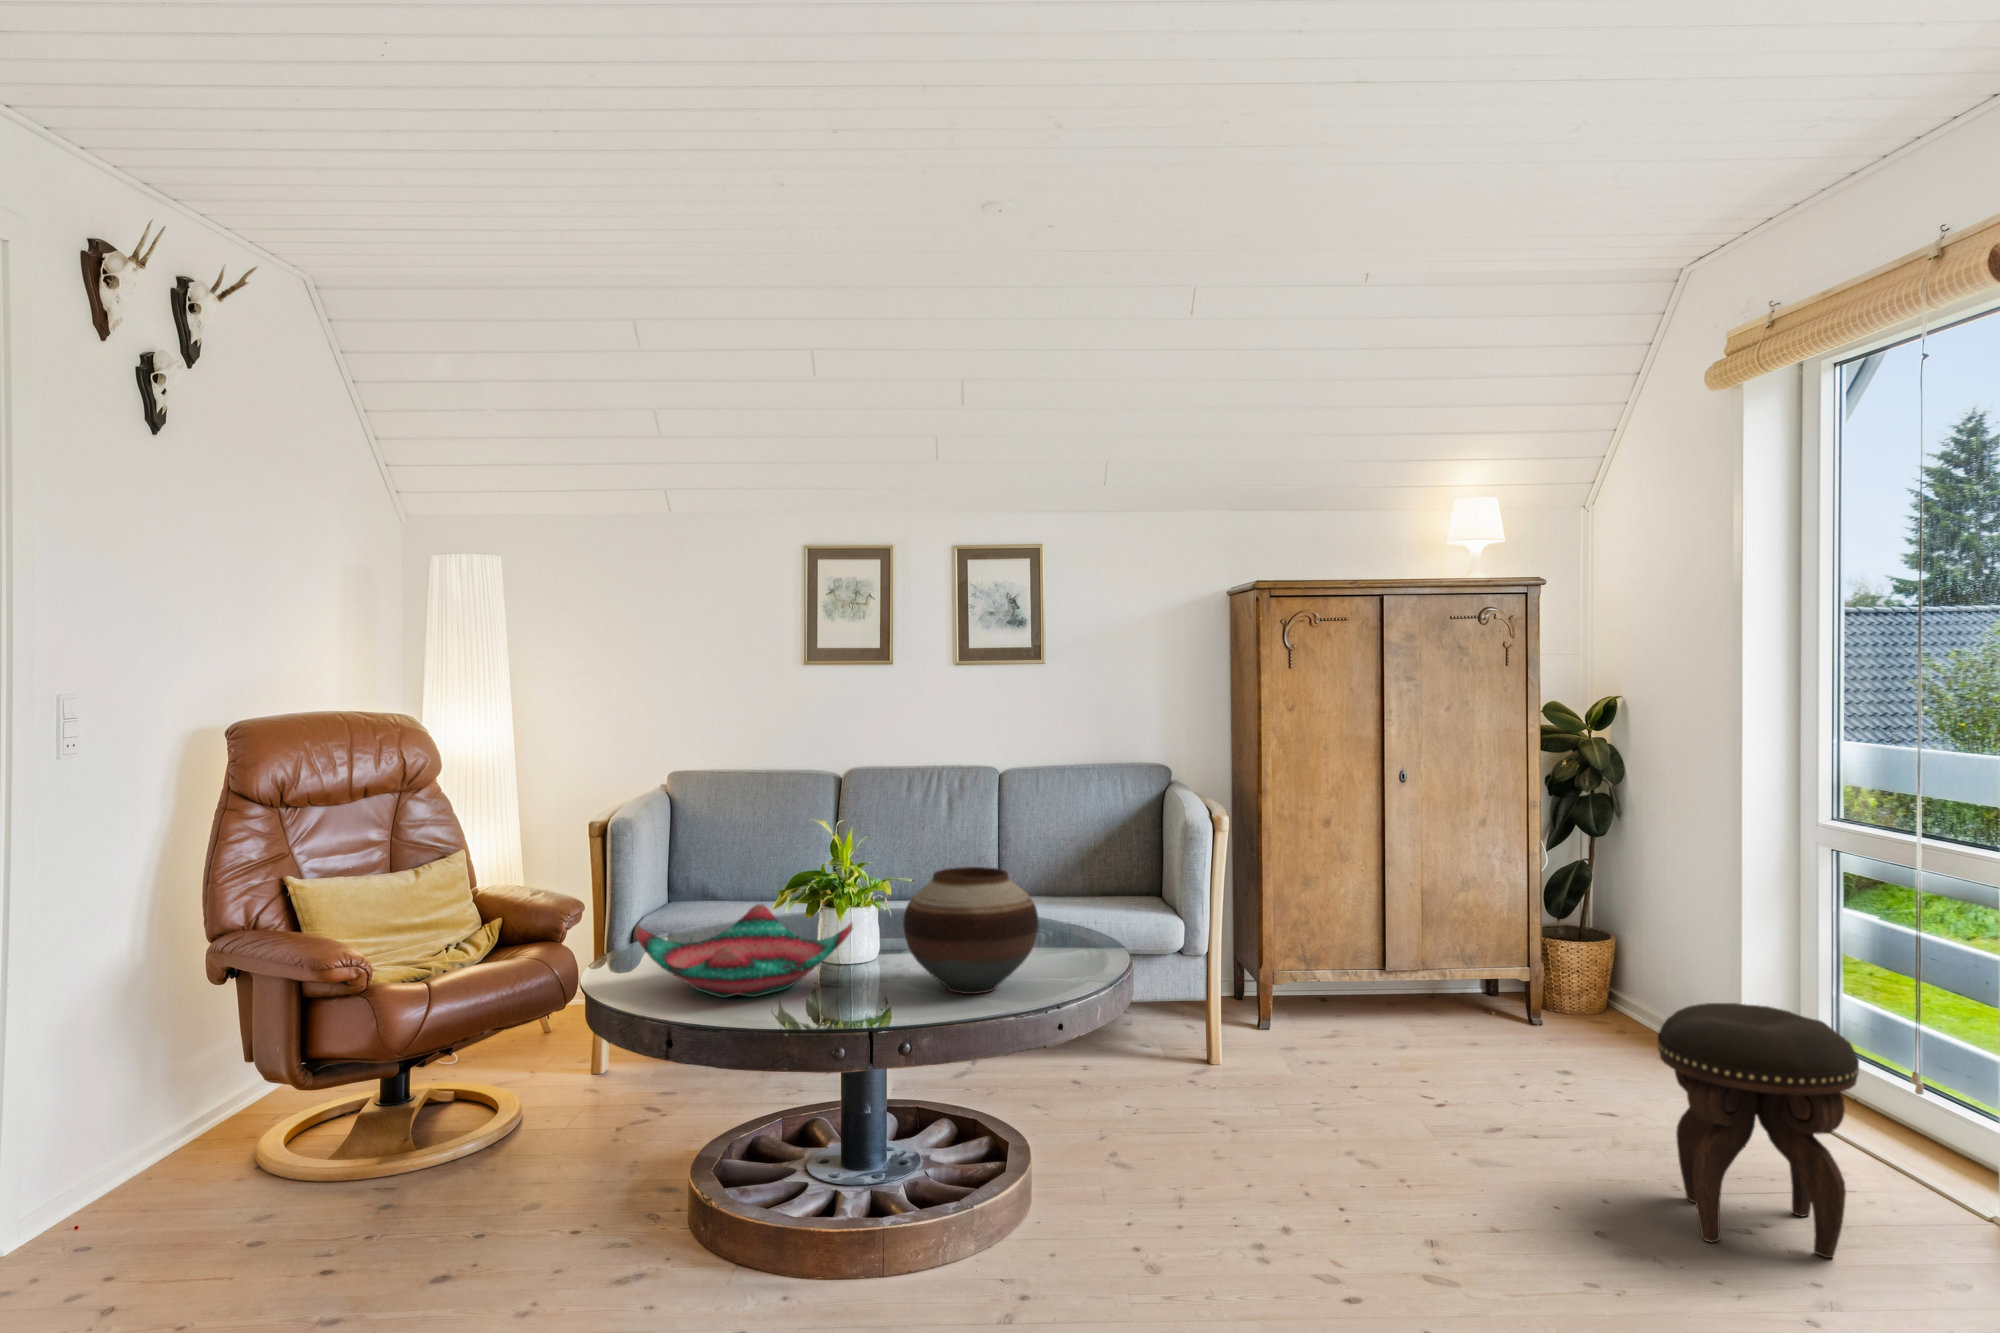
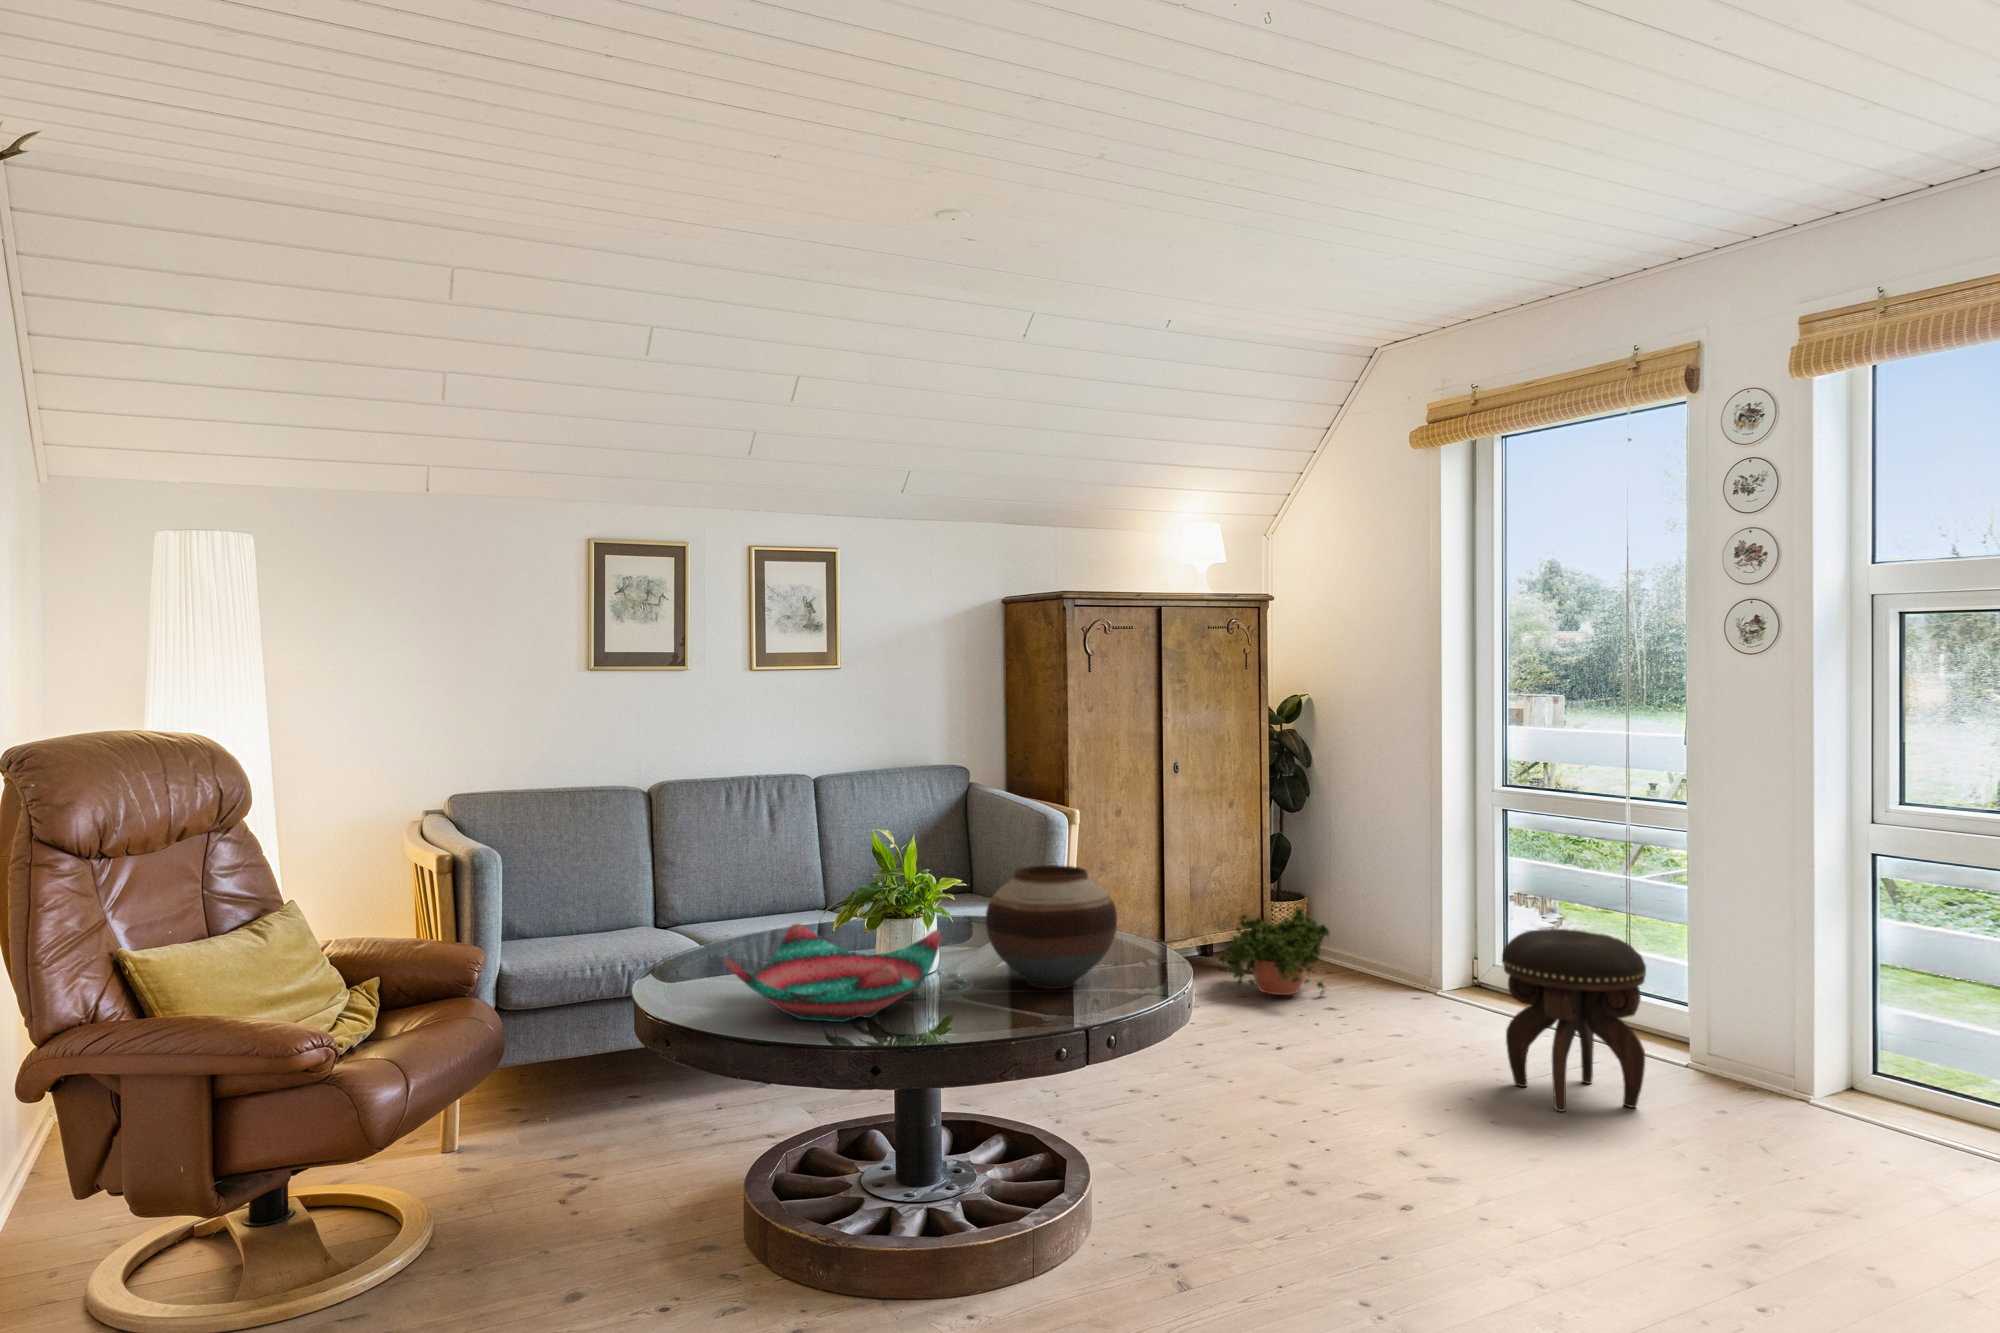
potted plant: none [1441,946,1582,1059] -> present [1217,908,1330,995]

